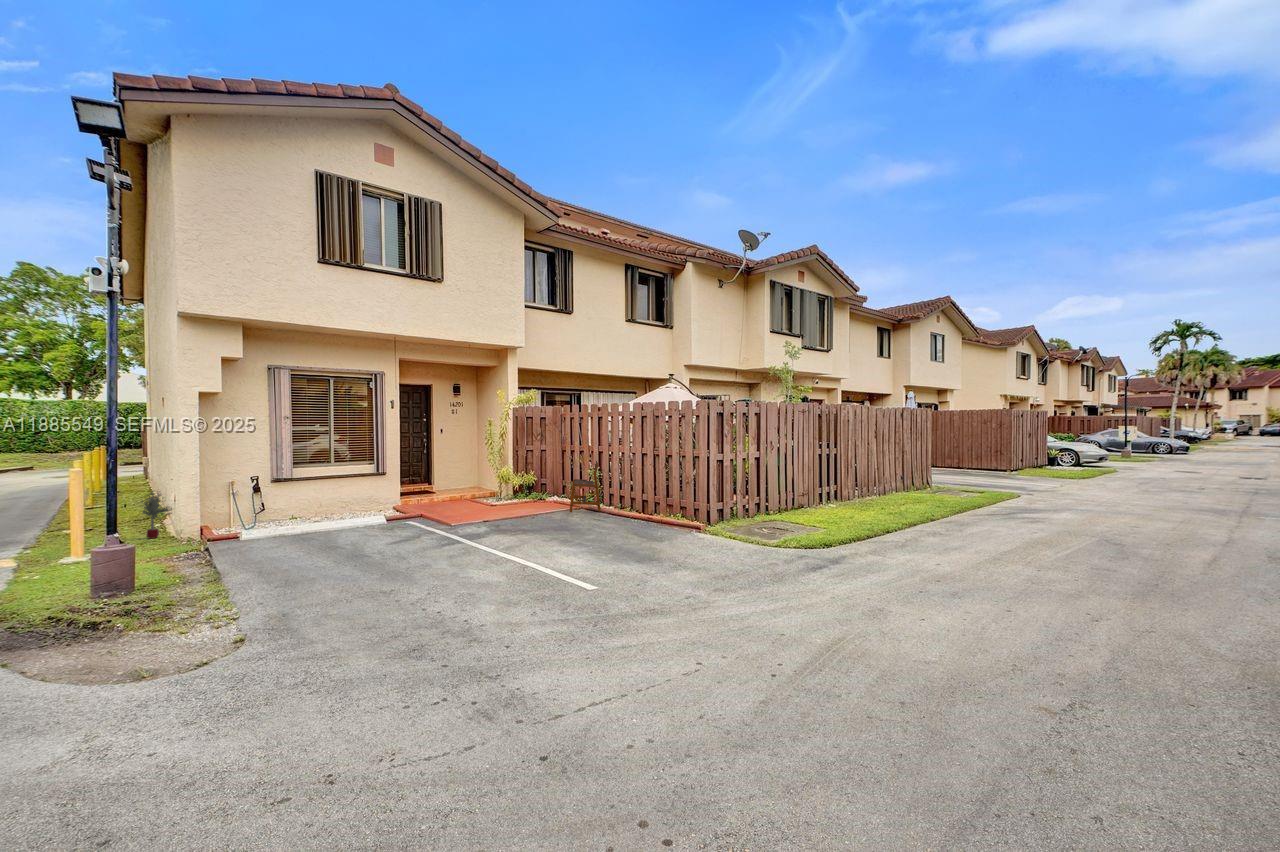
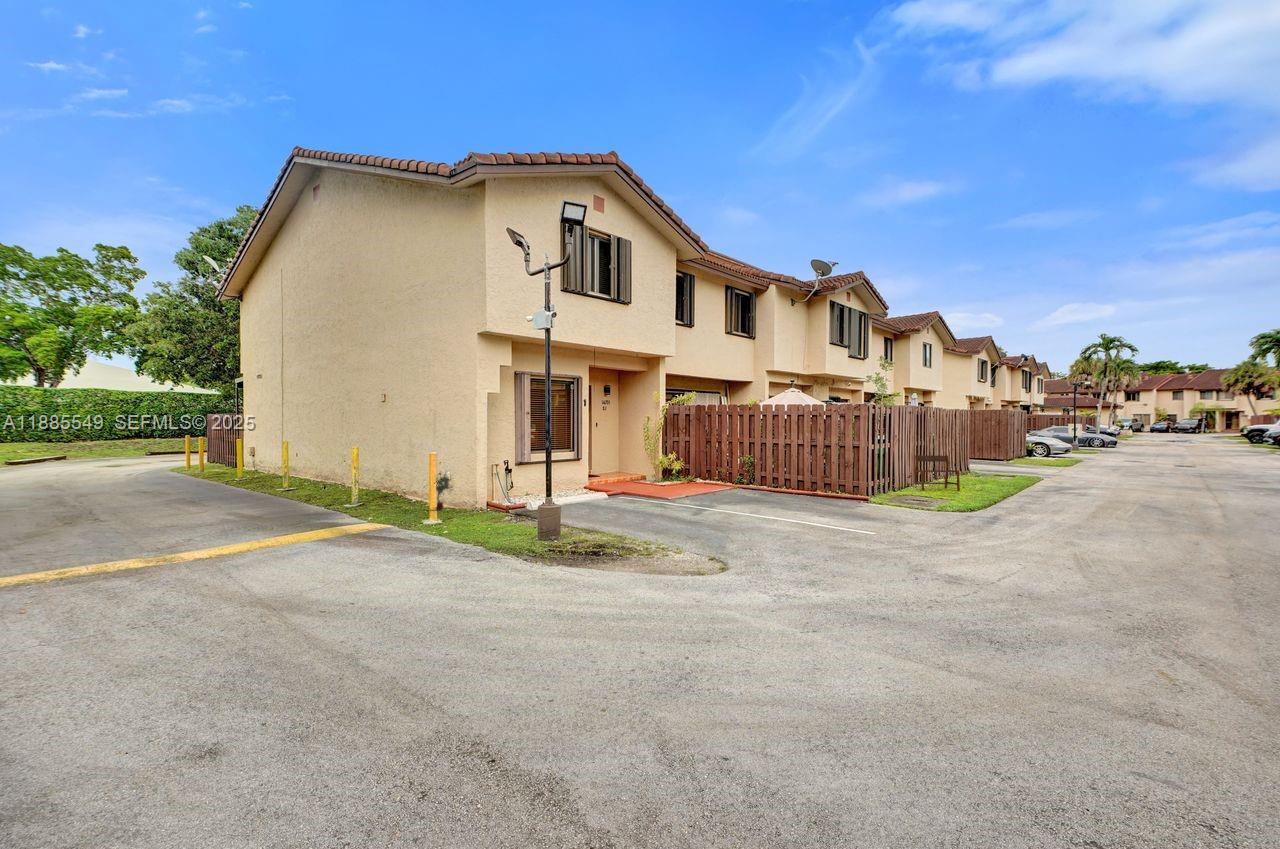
bench: present [570,461,601,512] -> present [914,455,960,491]

